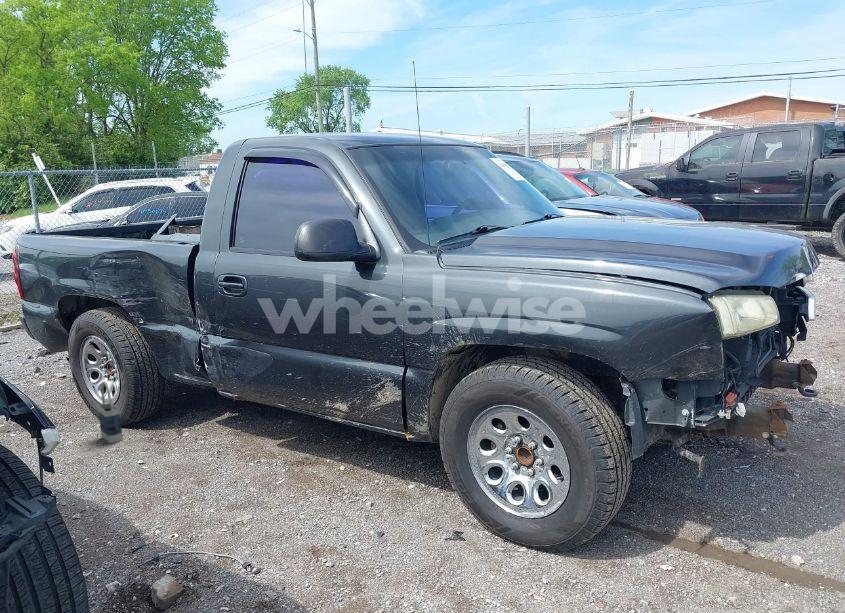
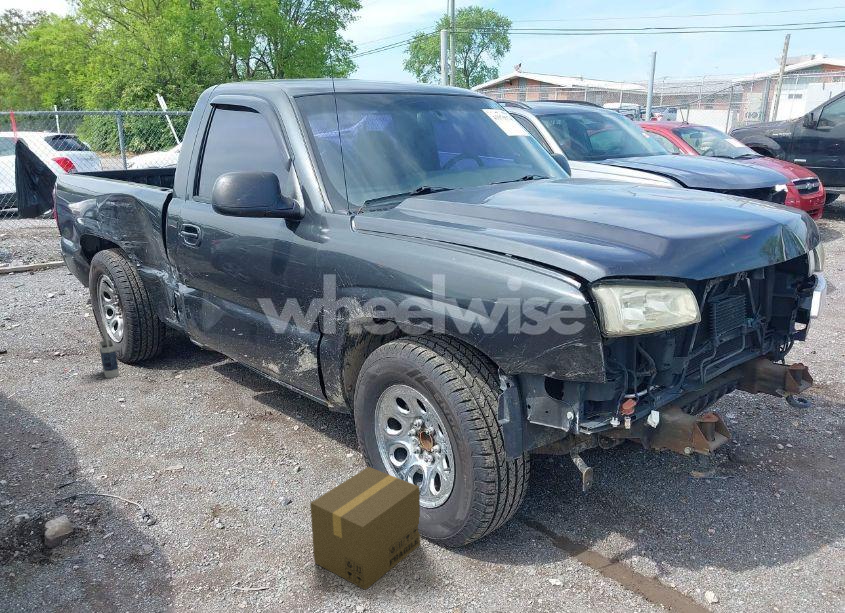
cardboard box: none [442,487,531,599] -> present [310,467,420,590]

